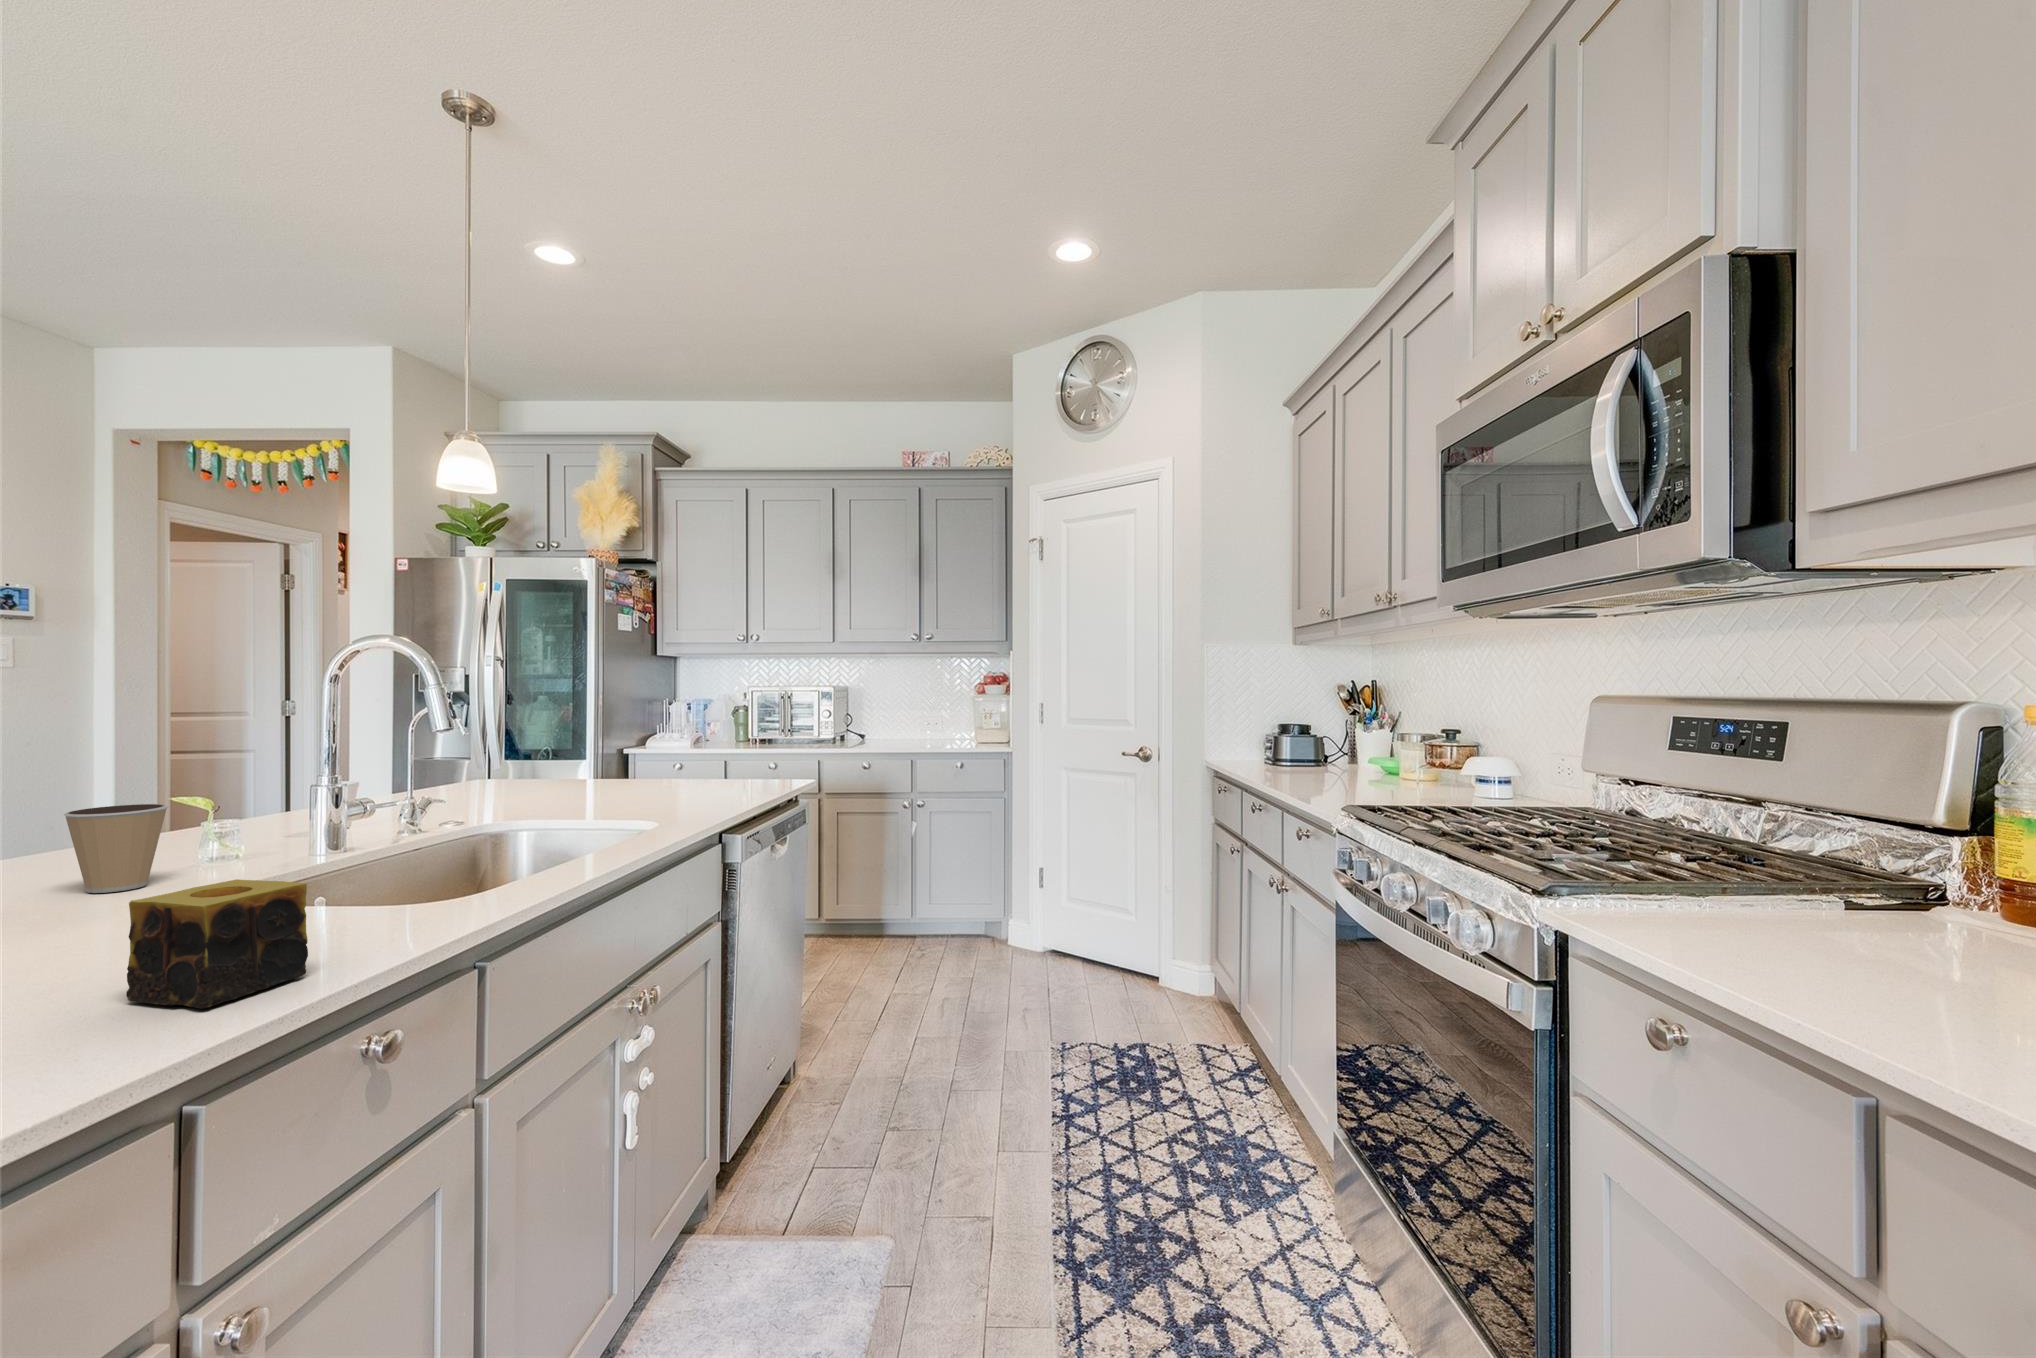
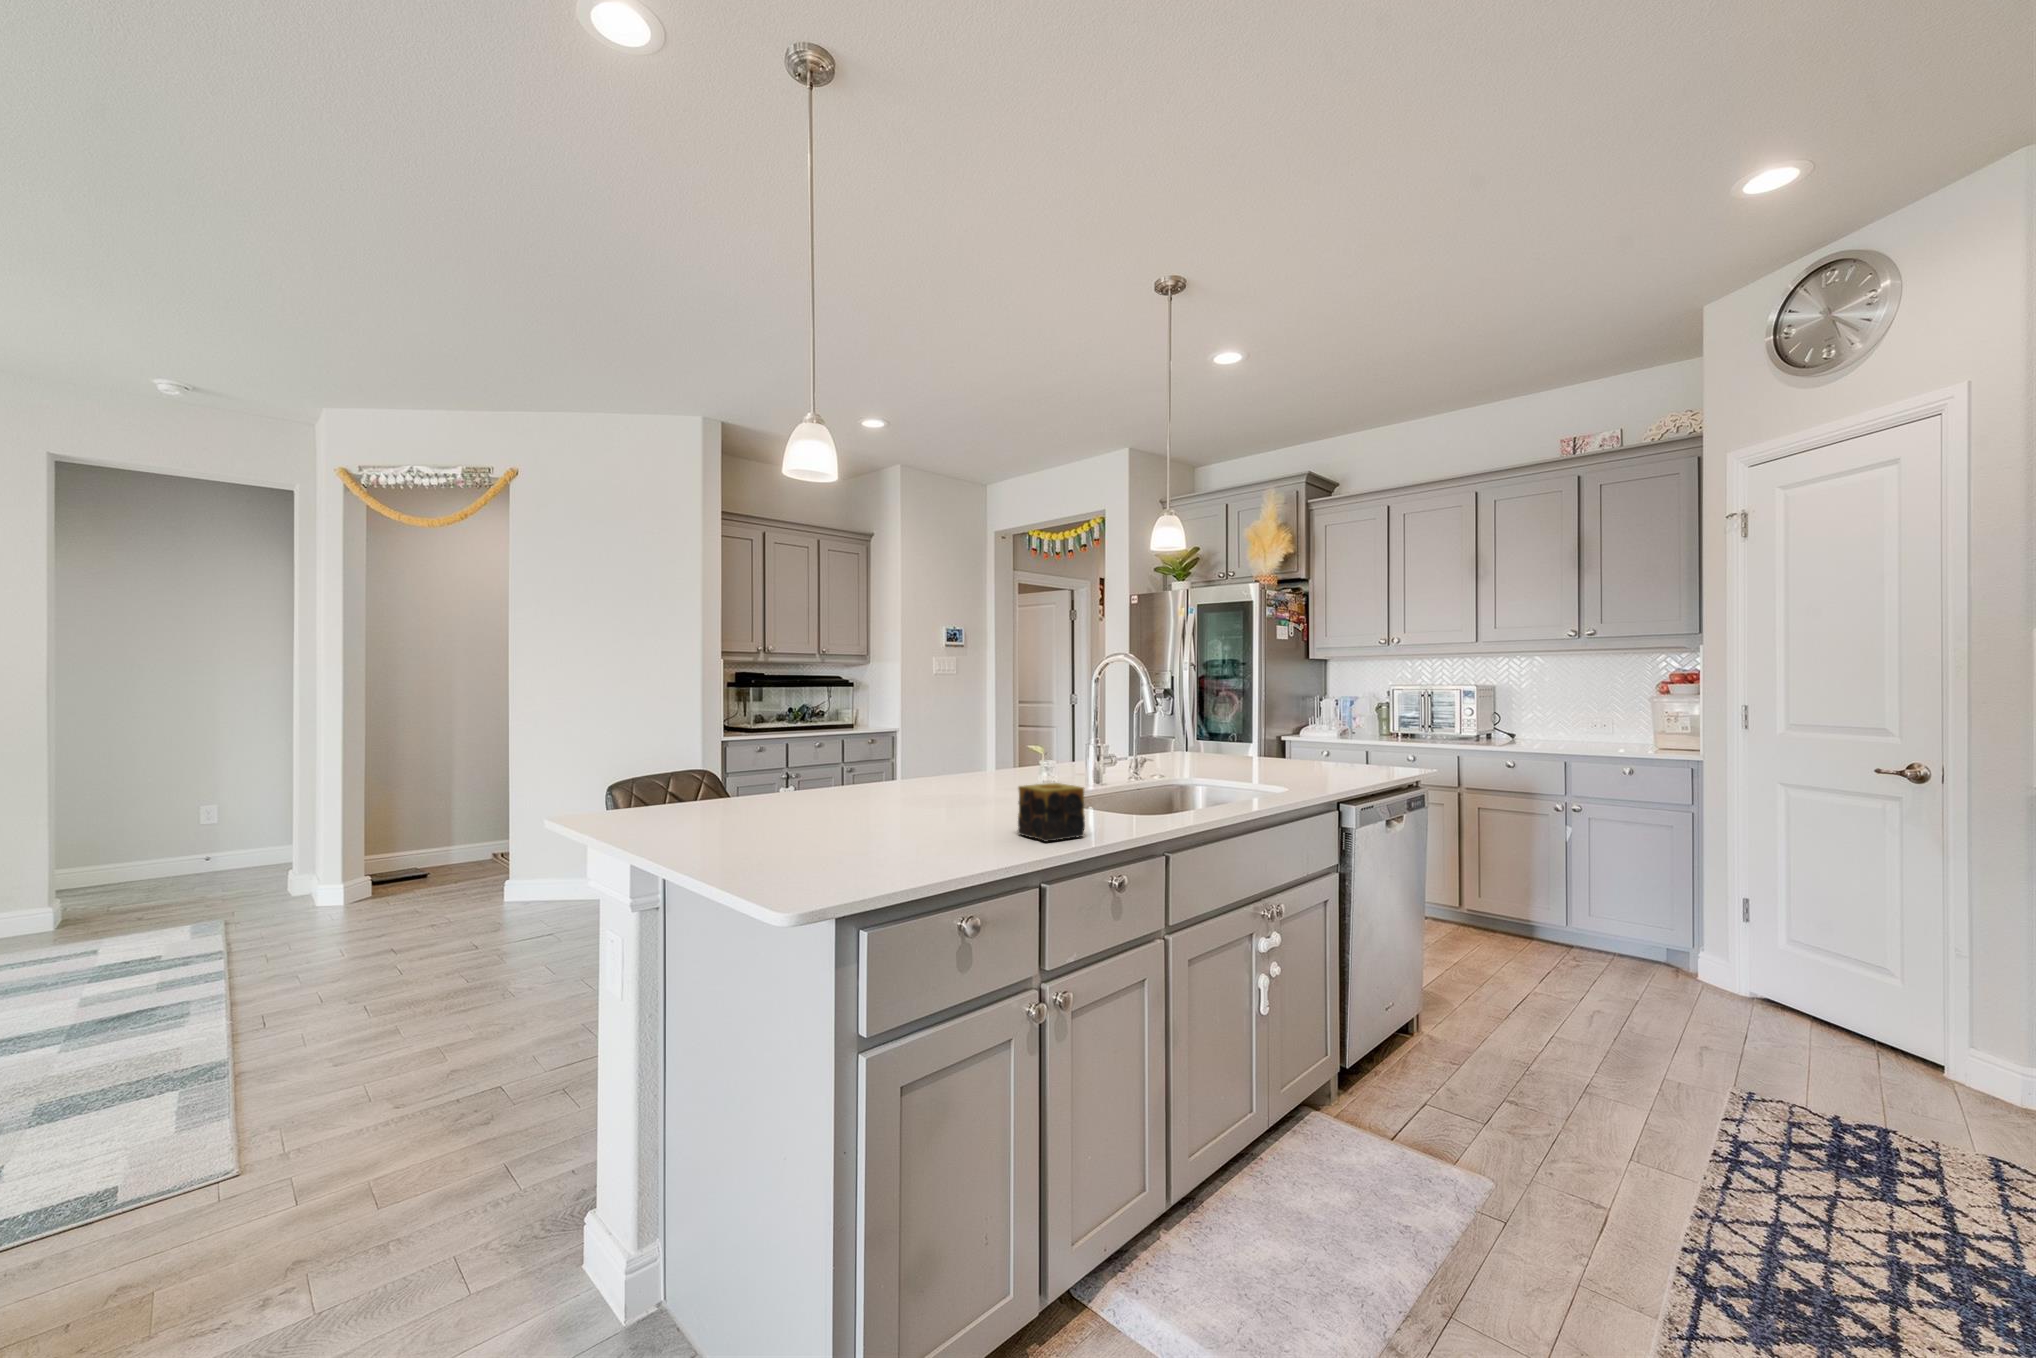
coffee cup: present [64,804,168,893] -> none [988,746,1026,791]

